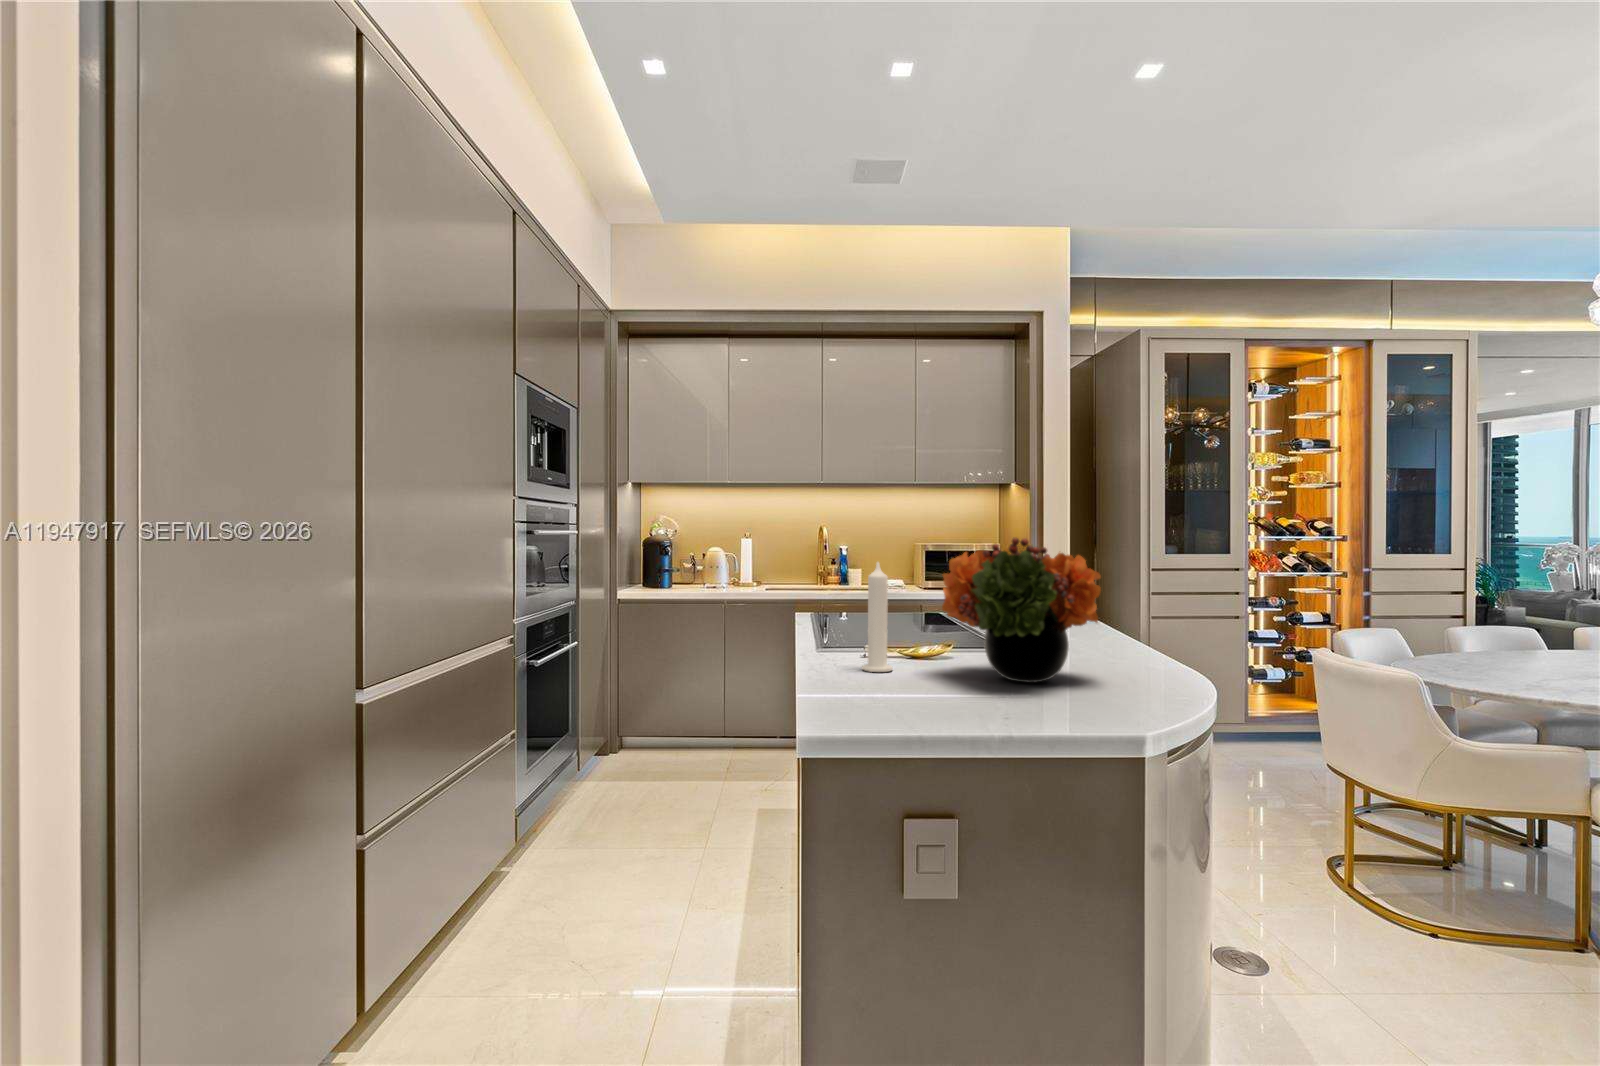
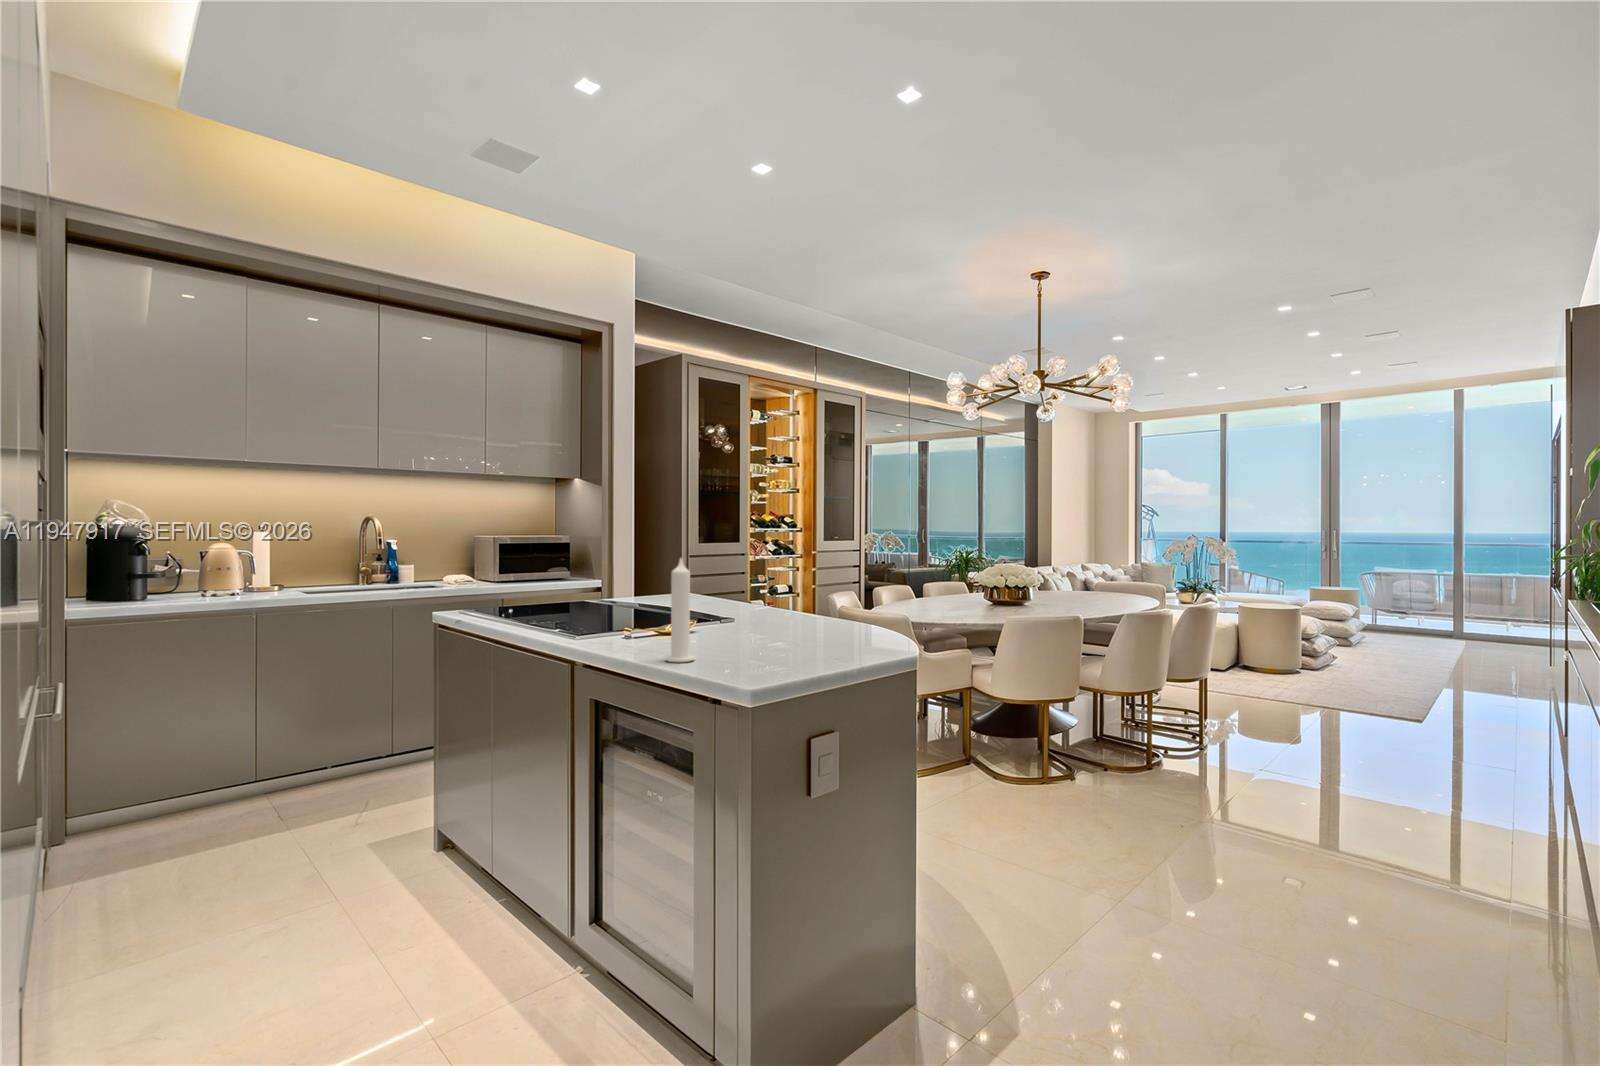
flower arrangement: present [942,538,1101,683] -> none [731,534,858,653]

